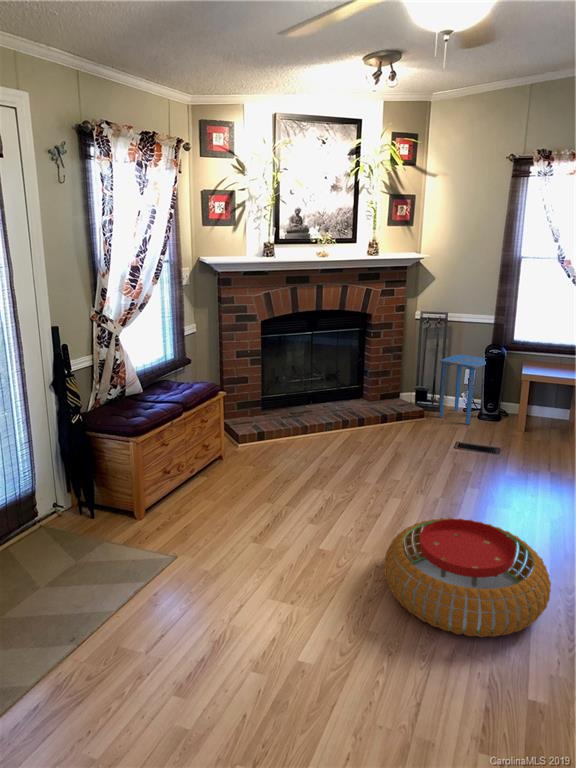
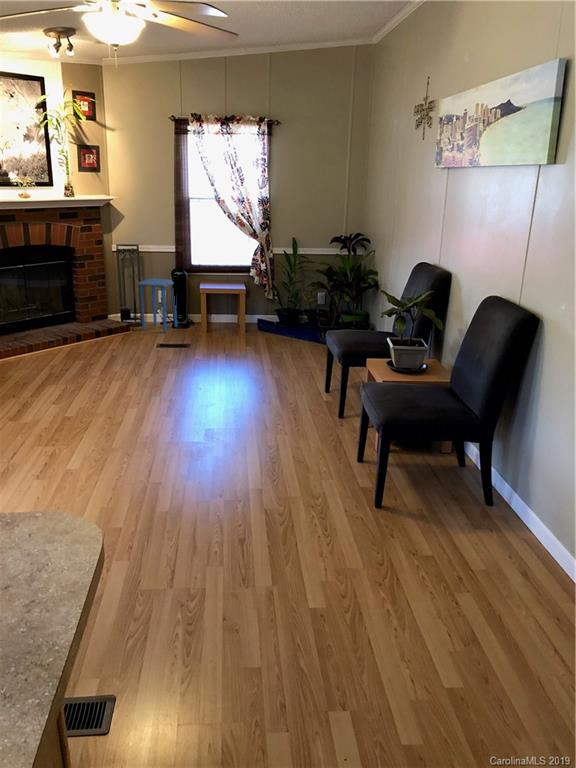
pouf: present [384,518,551,637] -> none [117,373,221,434]

